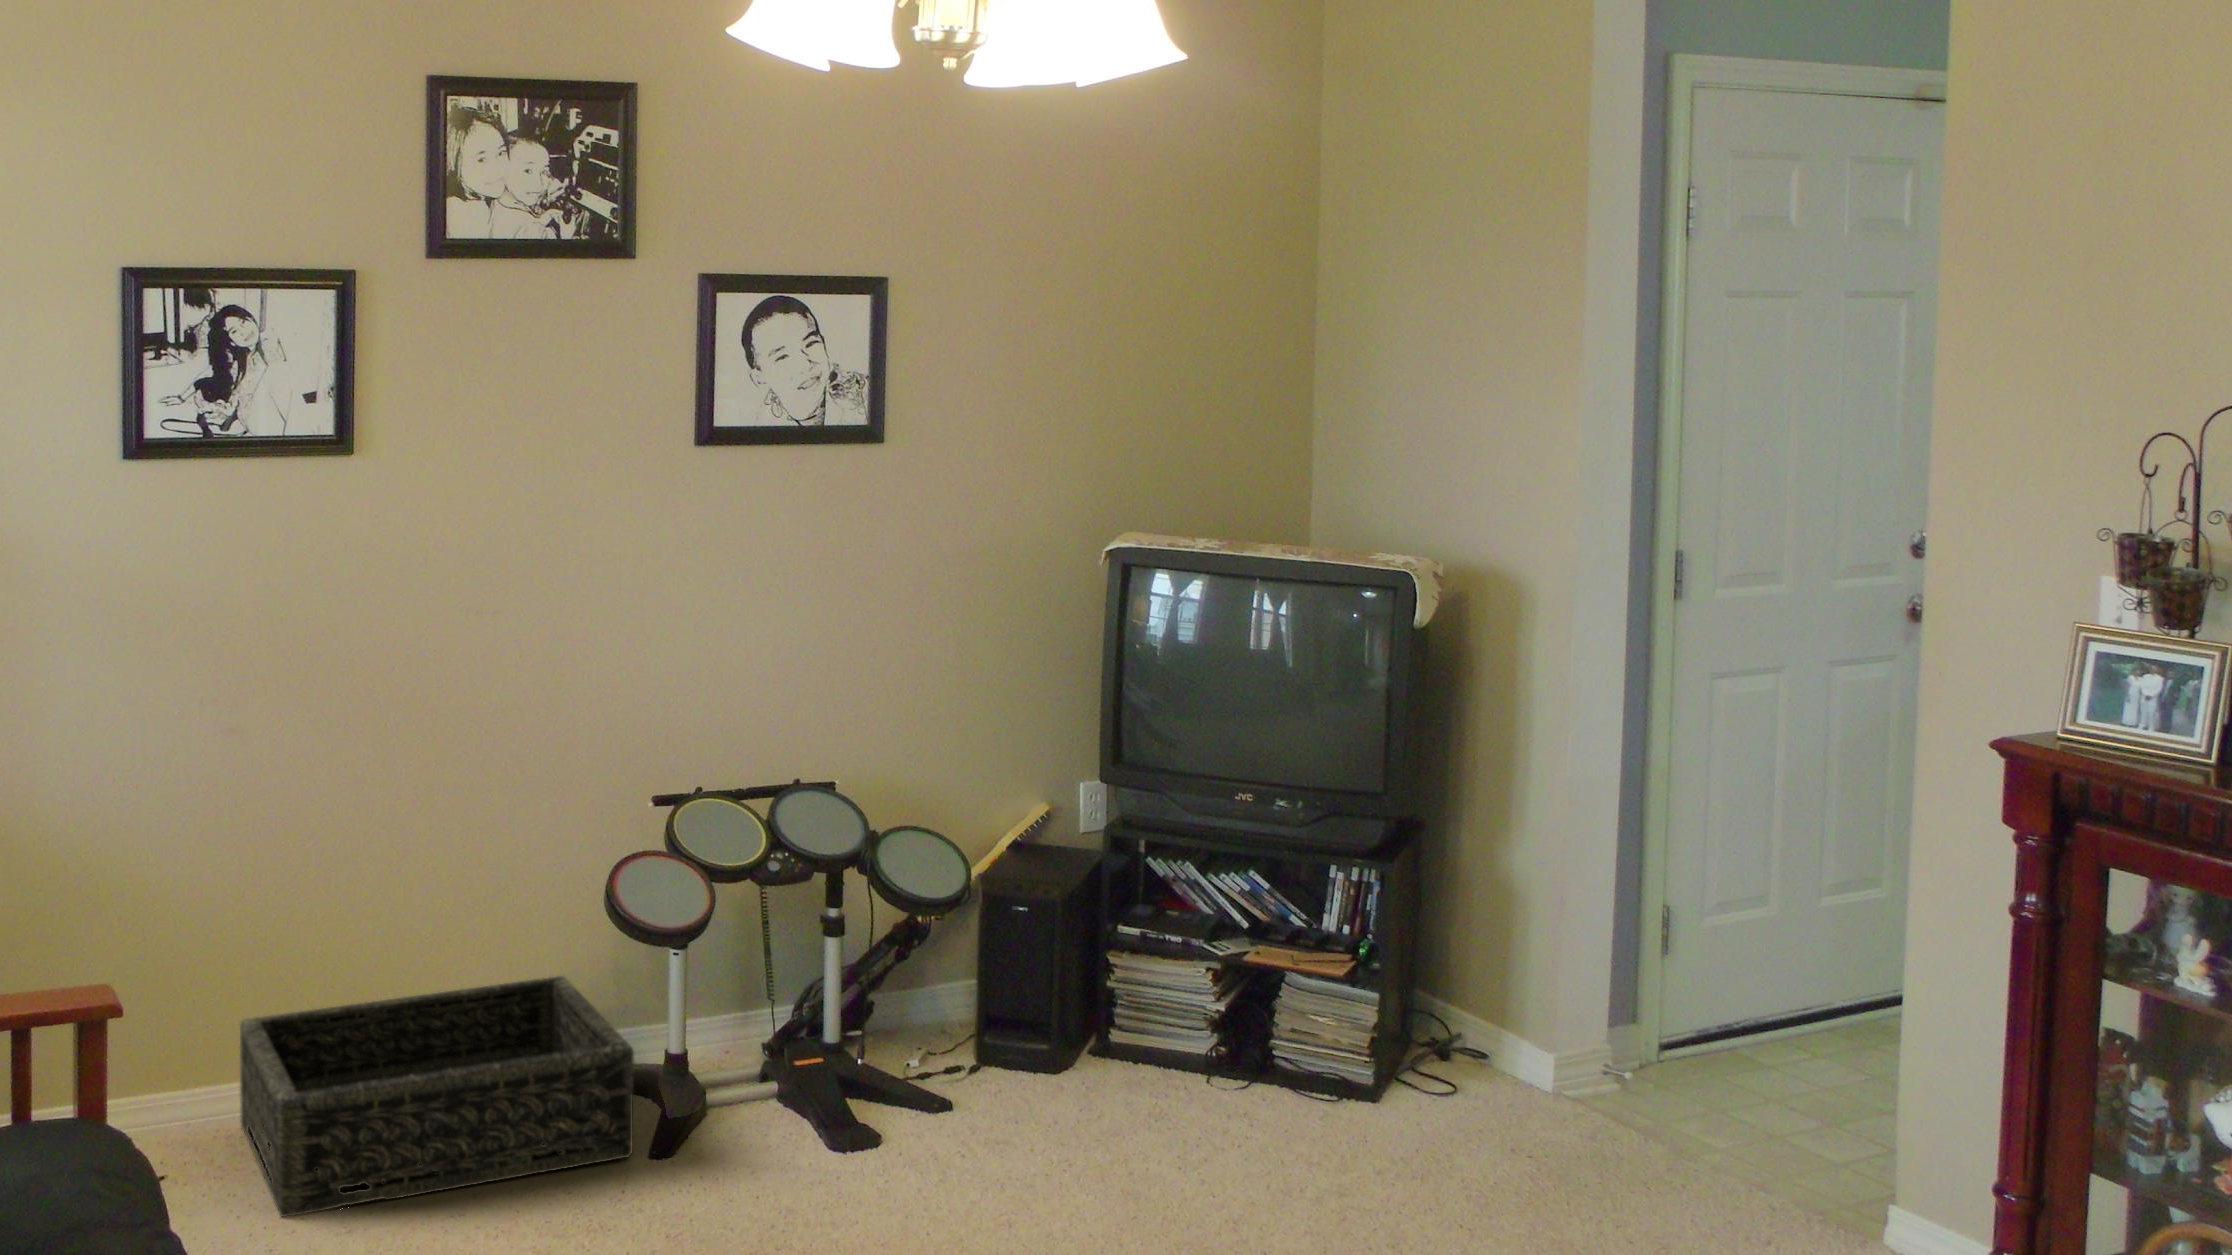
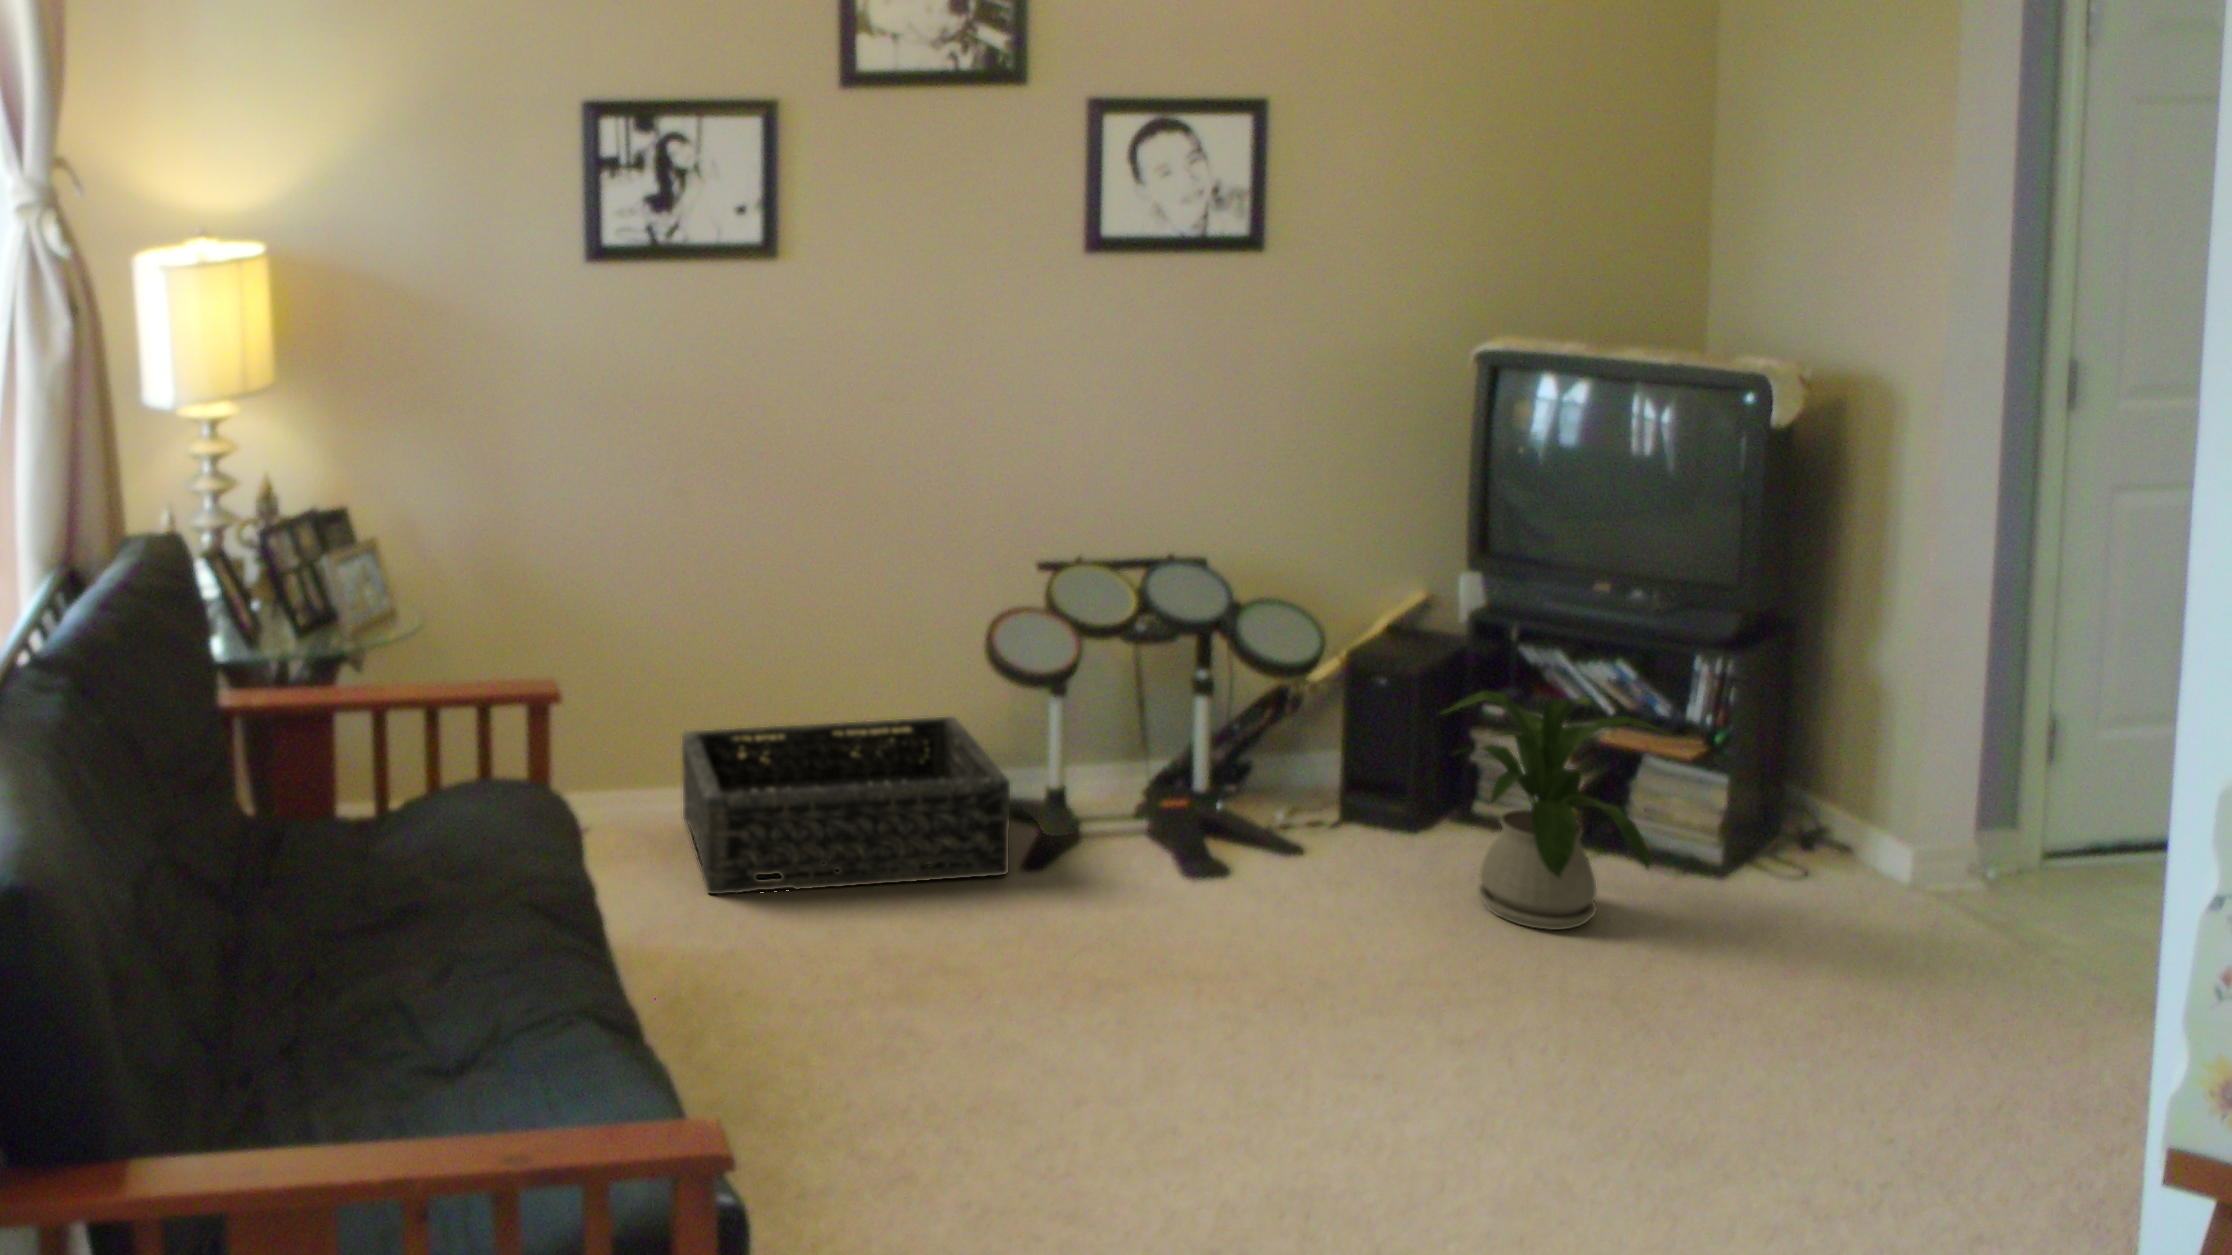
house plant: none [1077,909,1310,1158] -> present [1441,691,1670,930]

